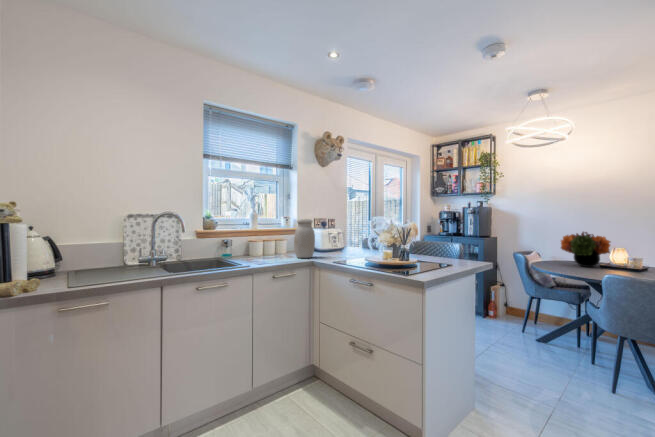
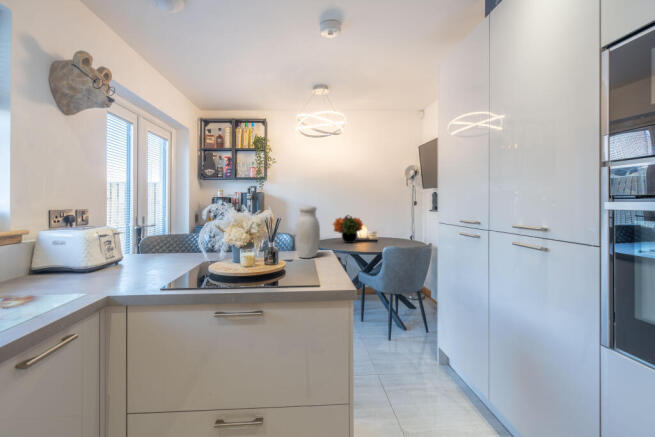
jar: present [294,219,315,258] -> present [295,206,320,258]

